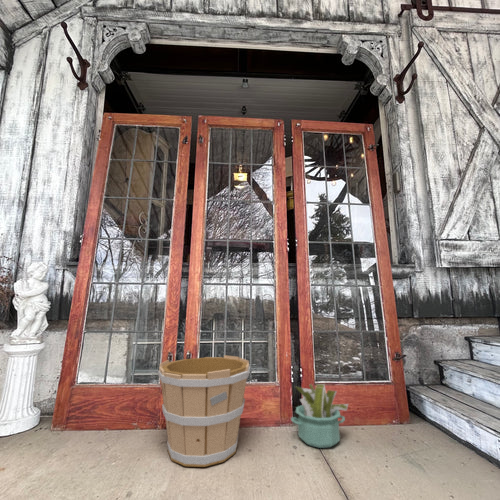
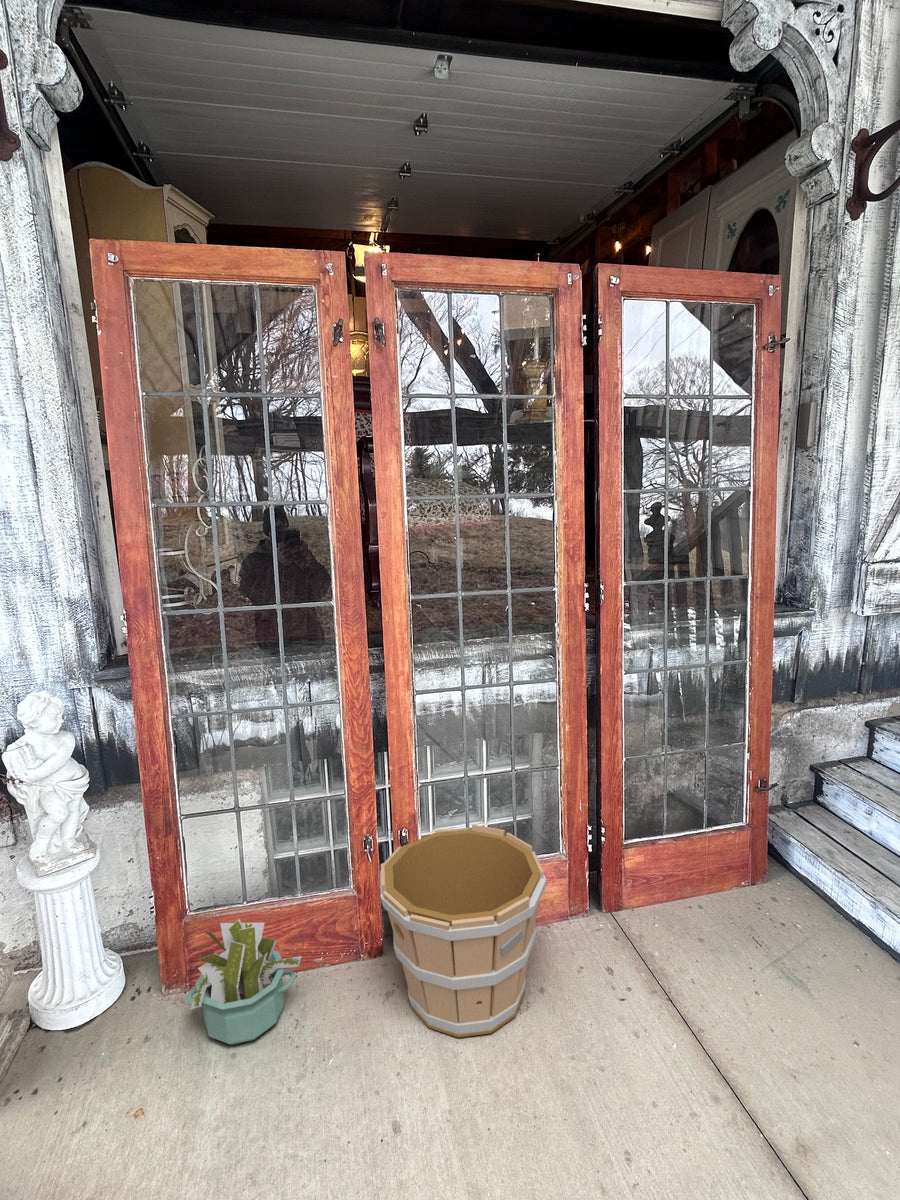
decorative plant: present [291,384,348,448] -> present [187,919,302,1045]

